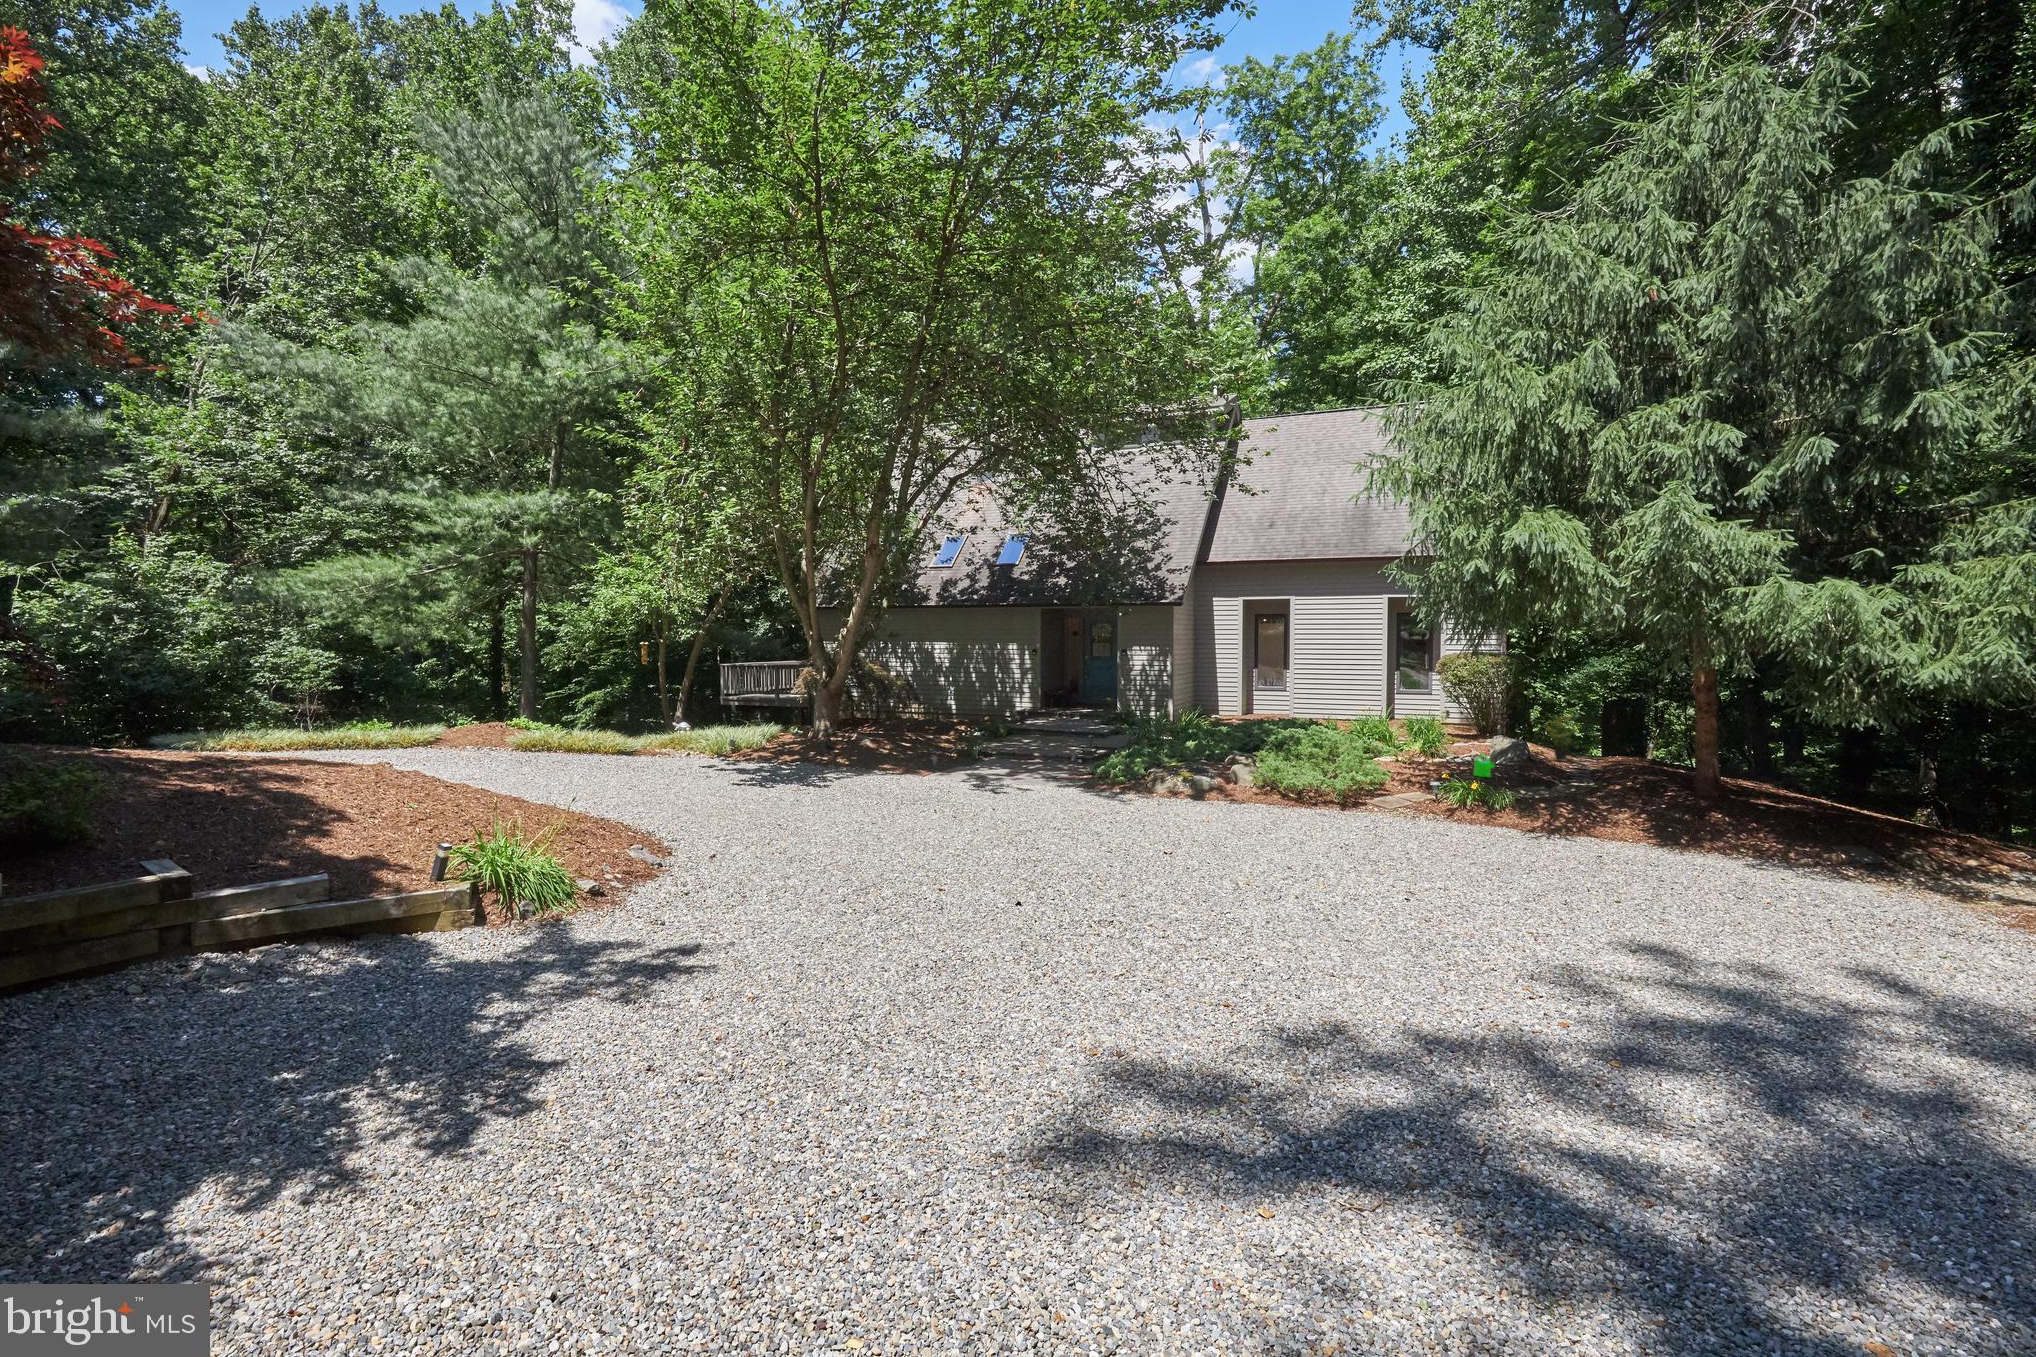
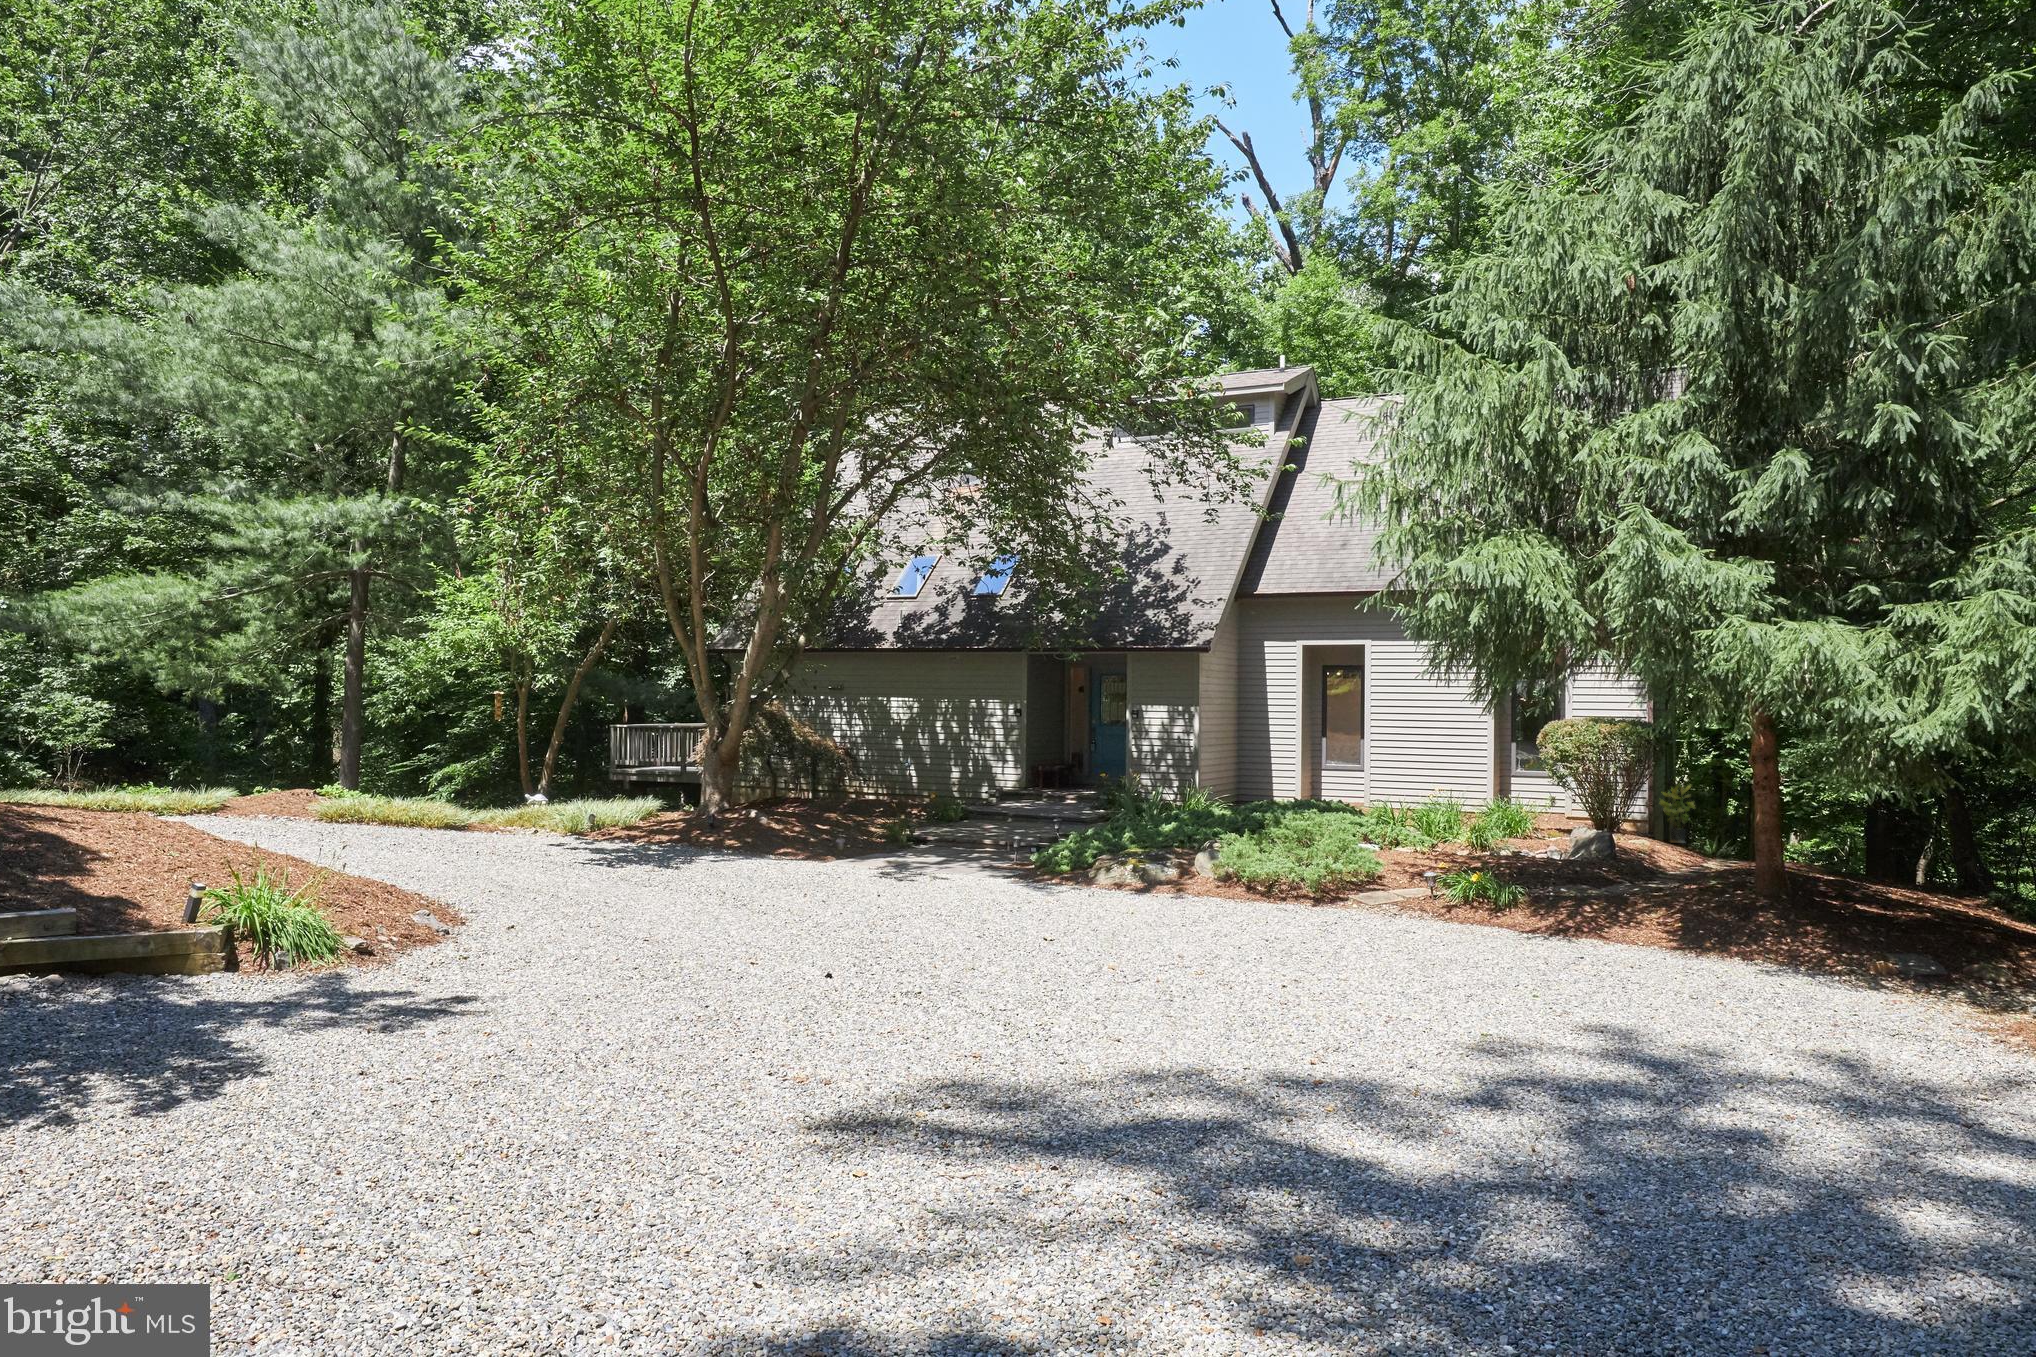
watering can: present [1474,754,1494,777] -> none [1567,831,1592,859]

